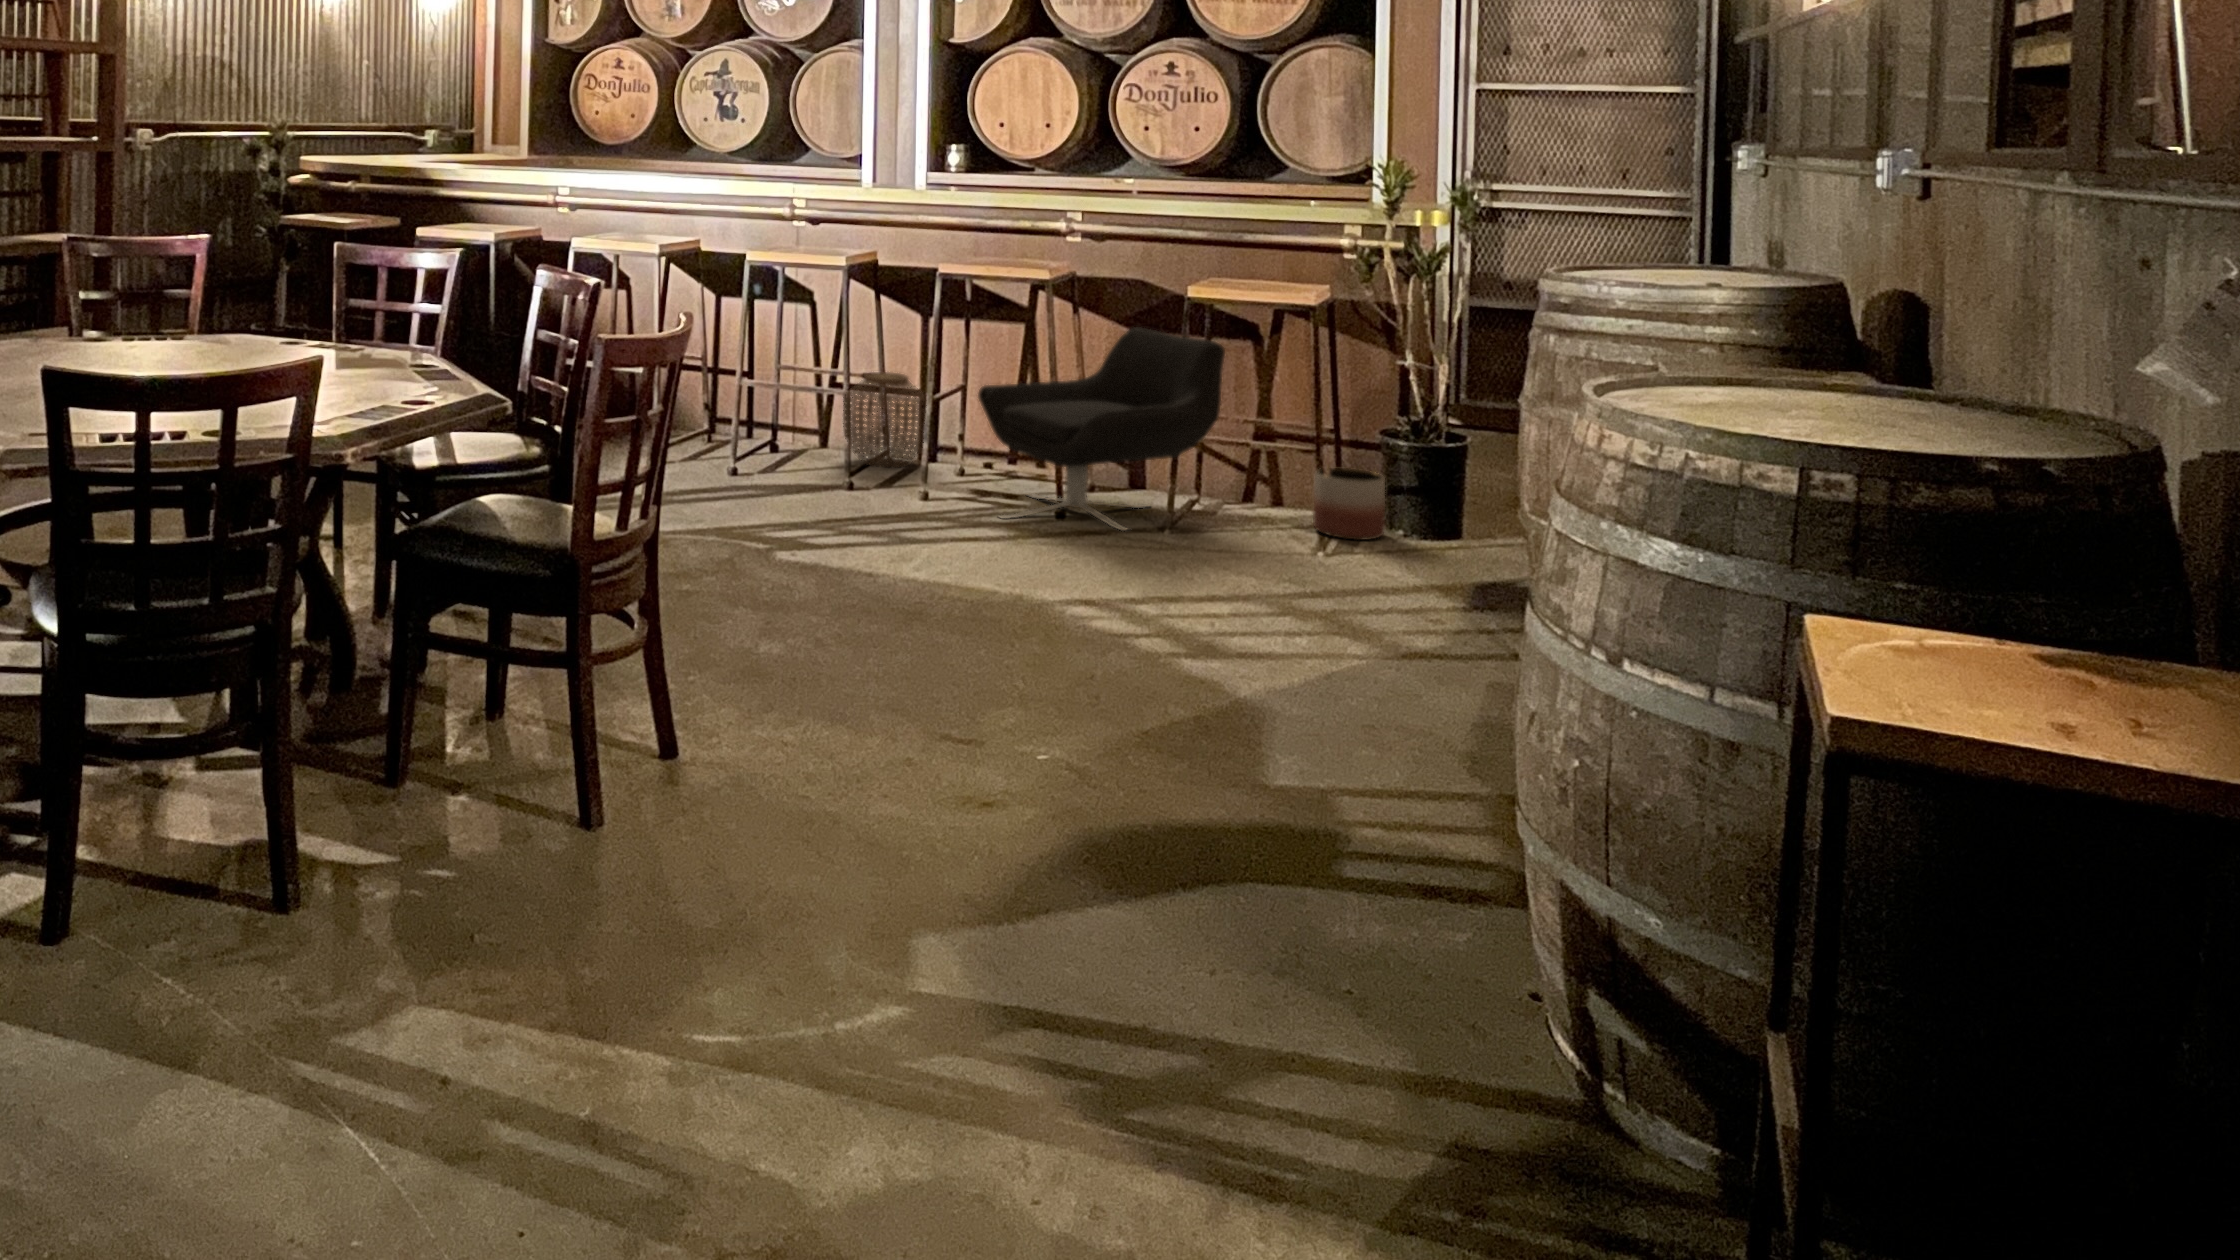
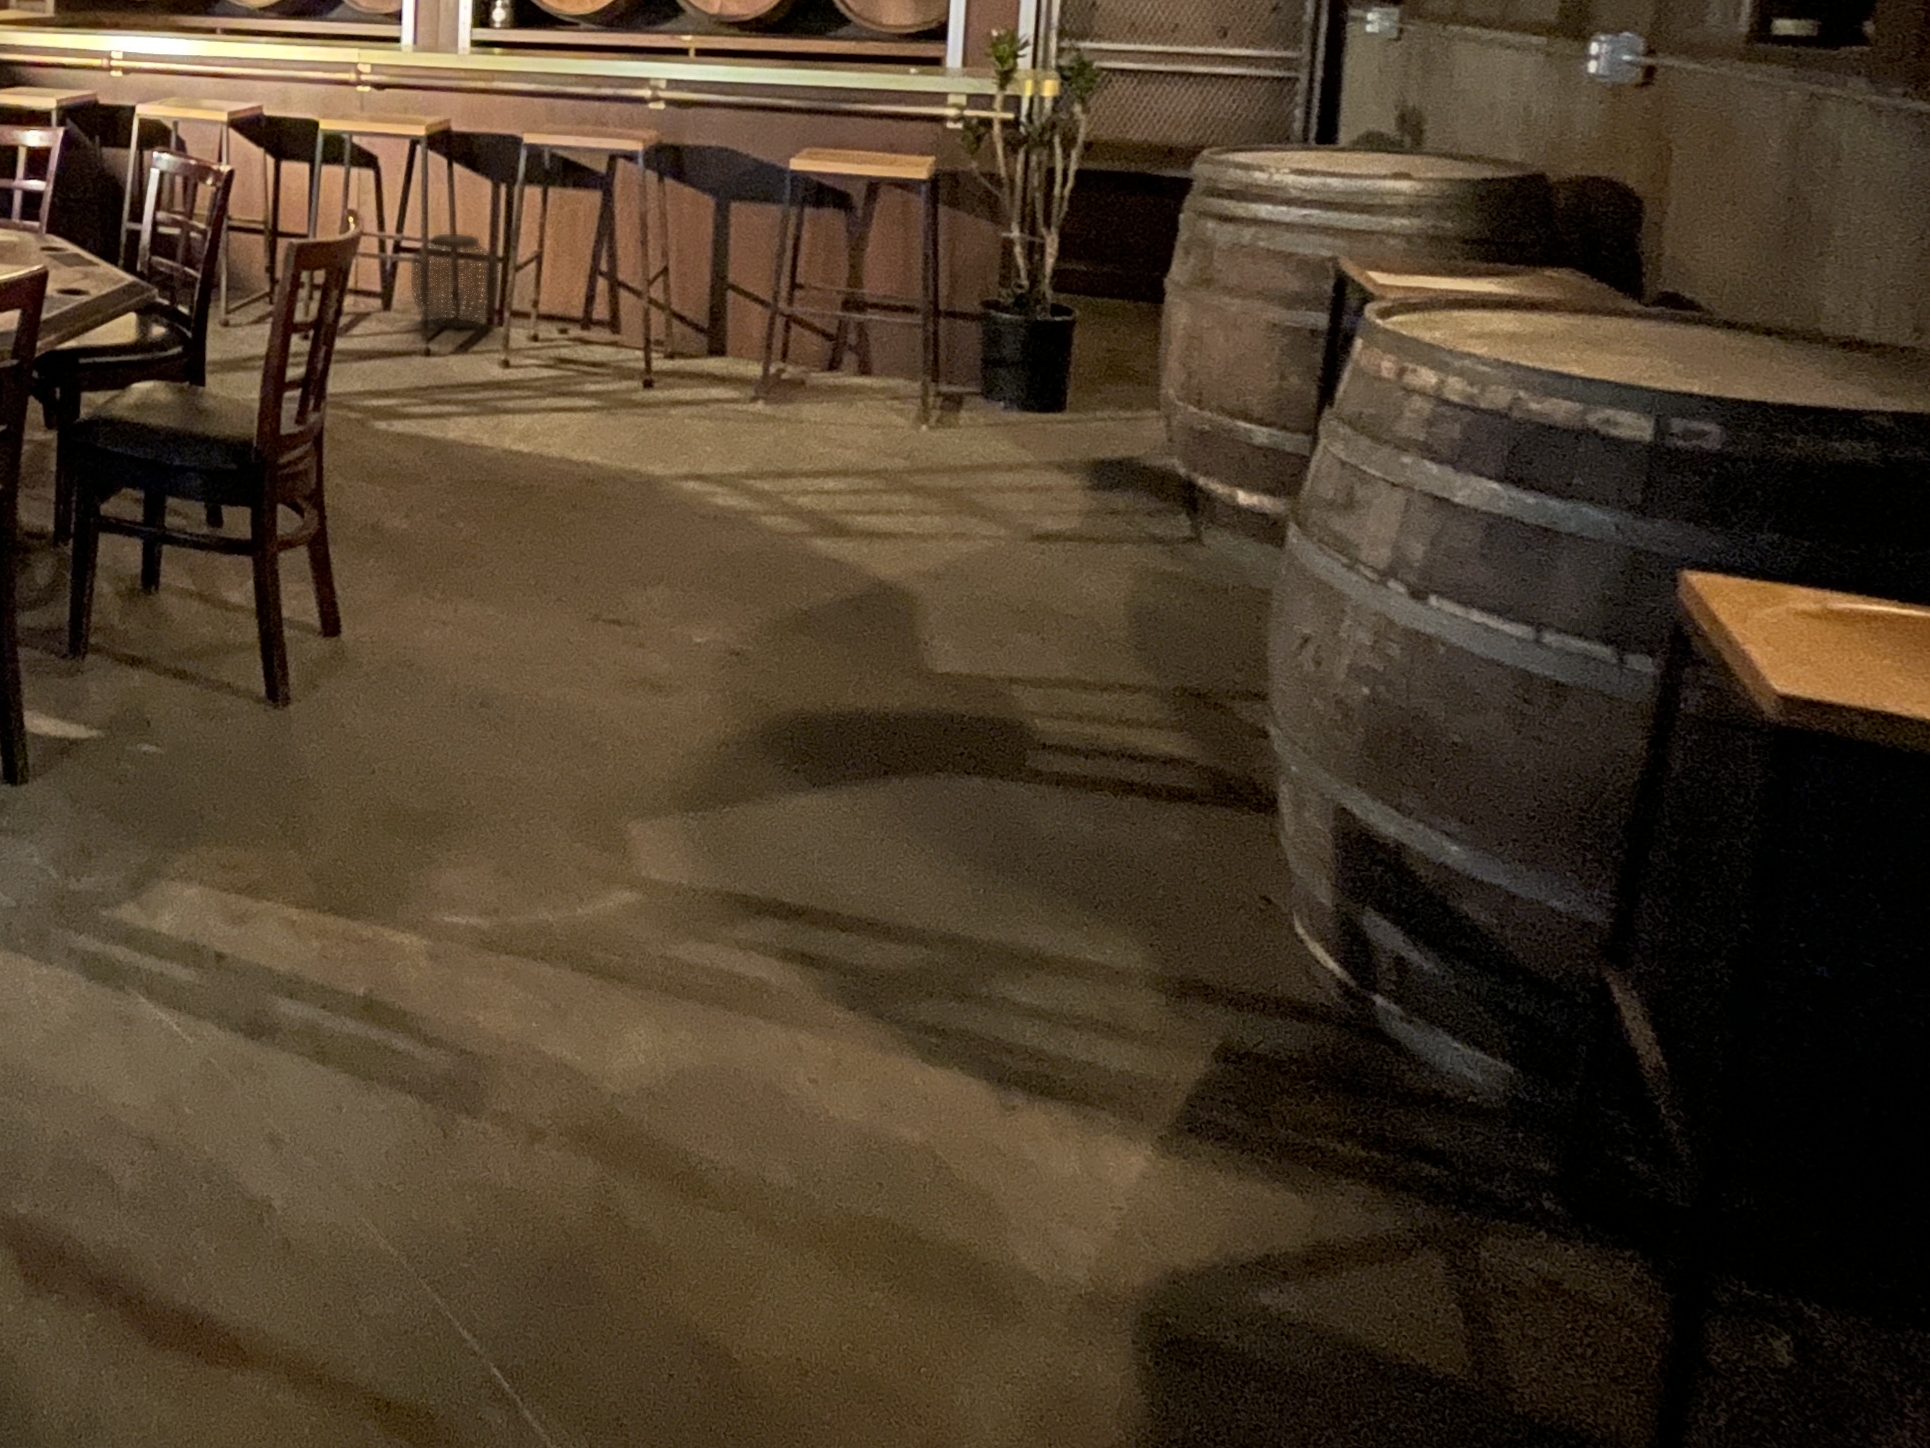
lounge chair: present [978,327,1225,530] -> none [558,192,819,397]
planter: present [1313,468,1385,540] -> none [908,335,985,408]

